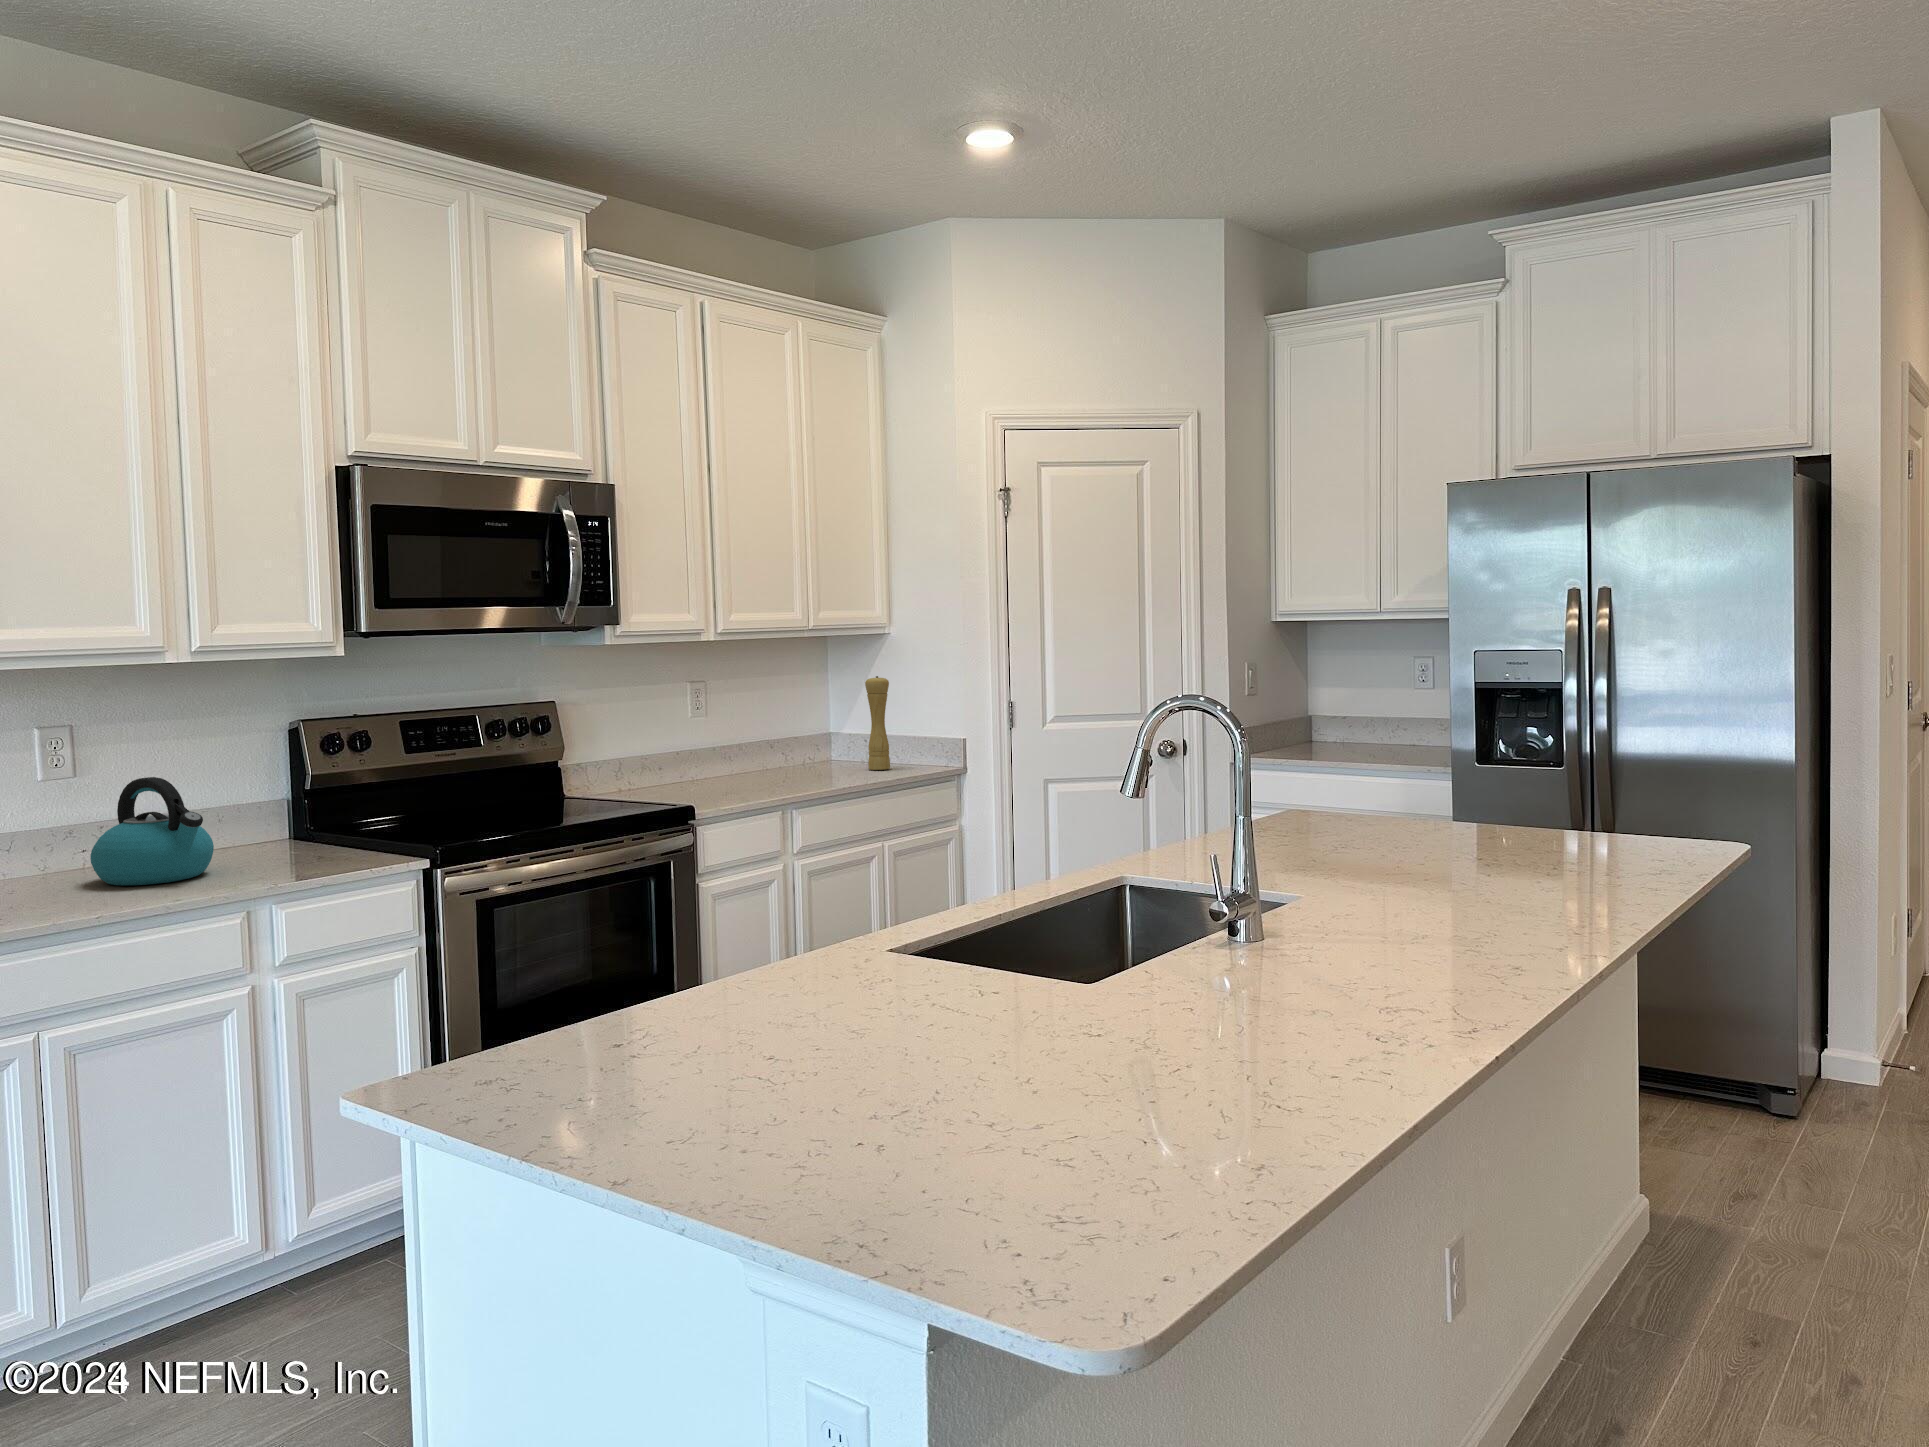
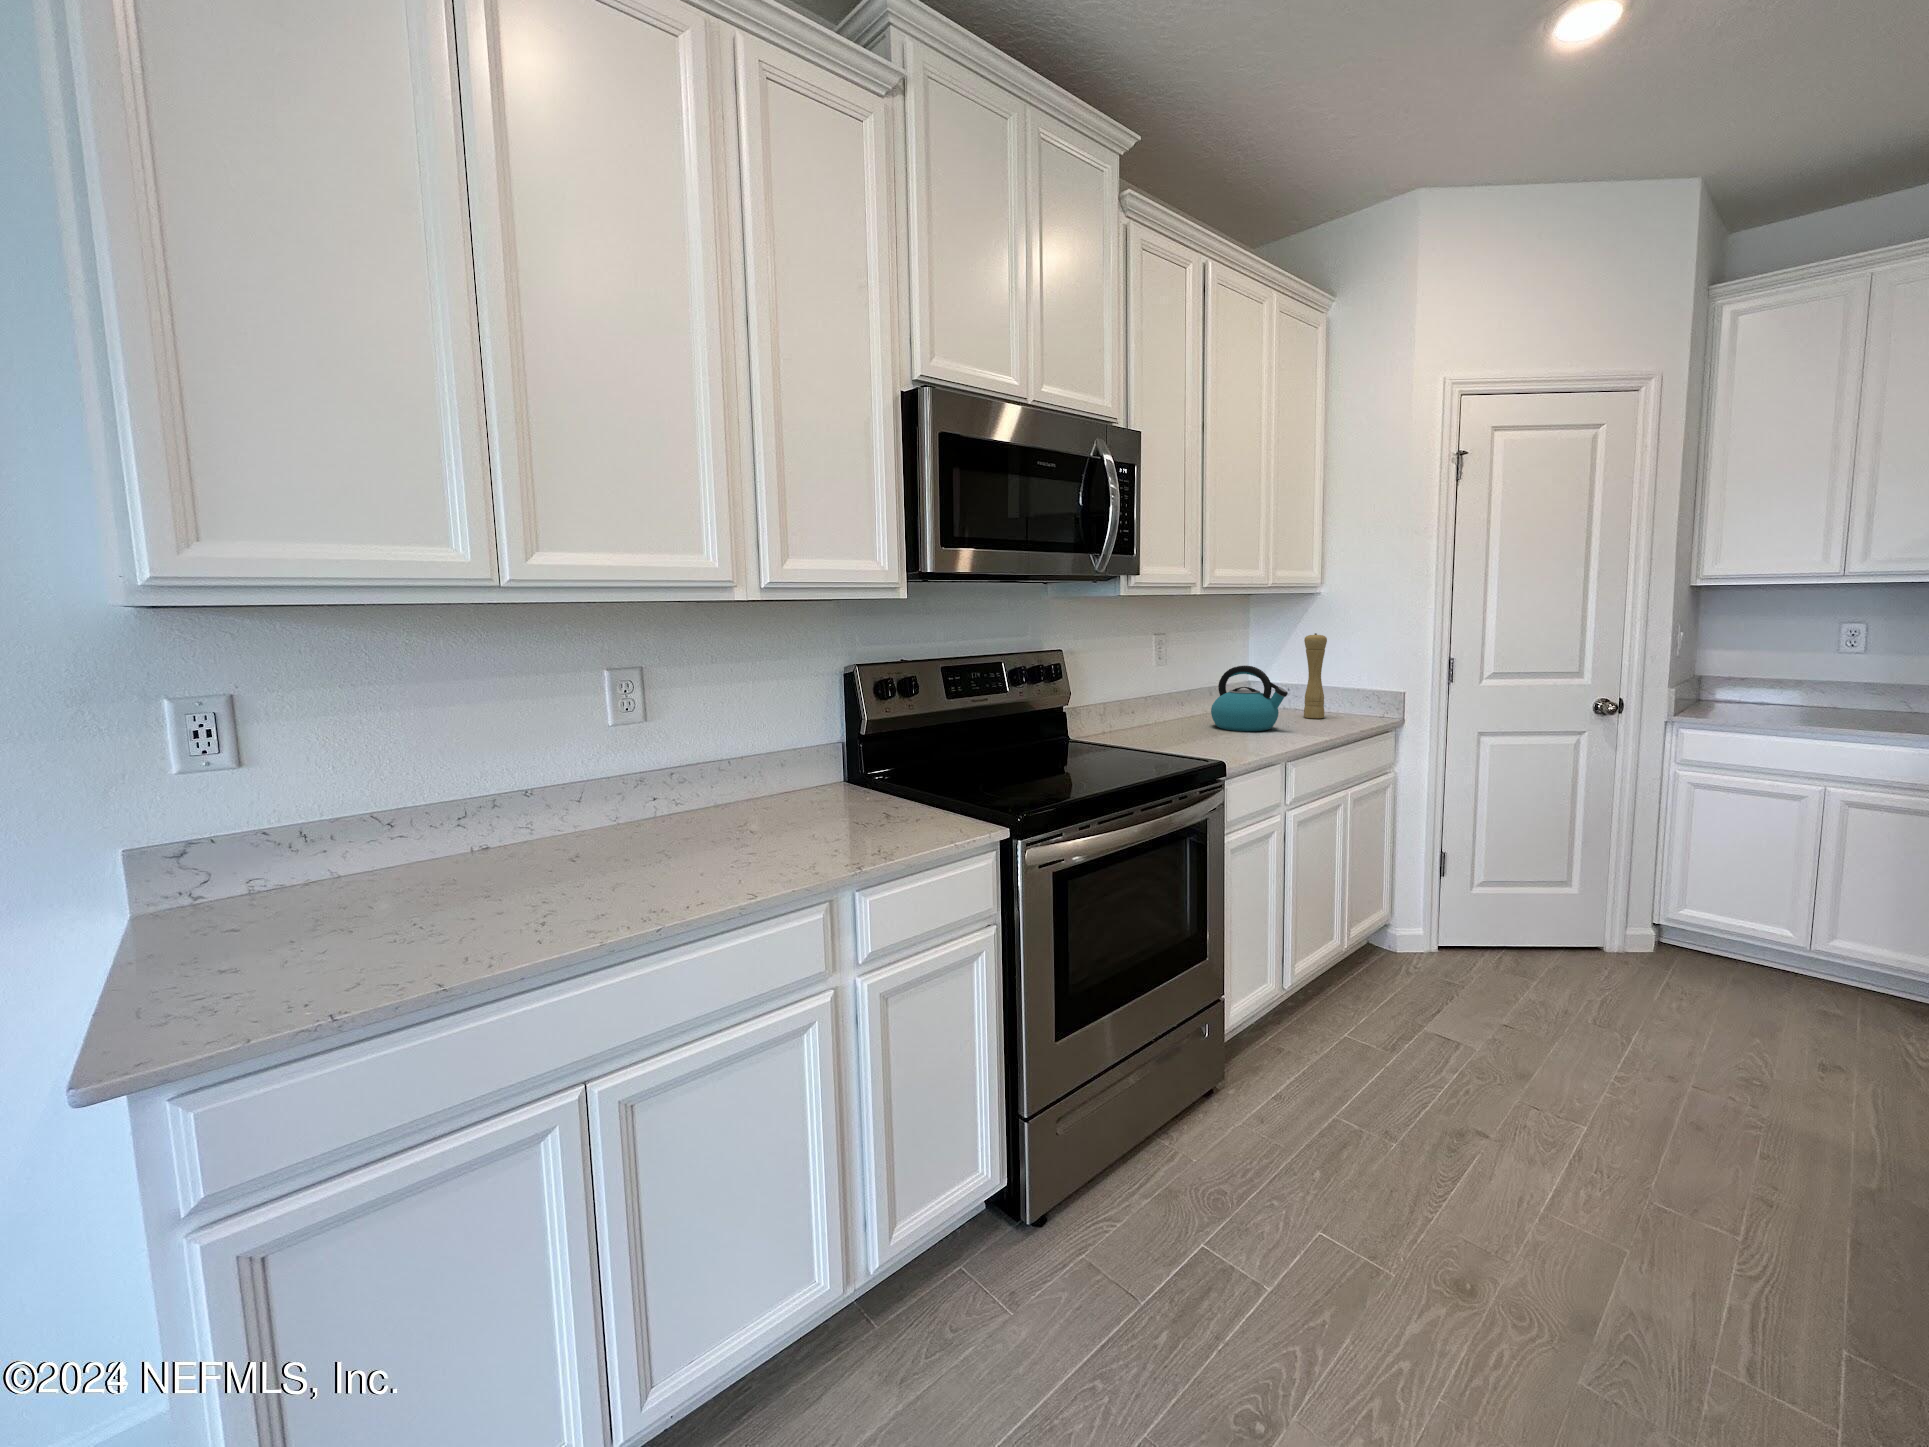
kettle: present [90,777,214,886] -> present [1211,666,1288,731]

